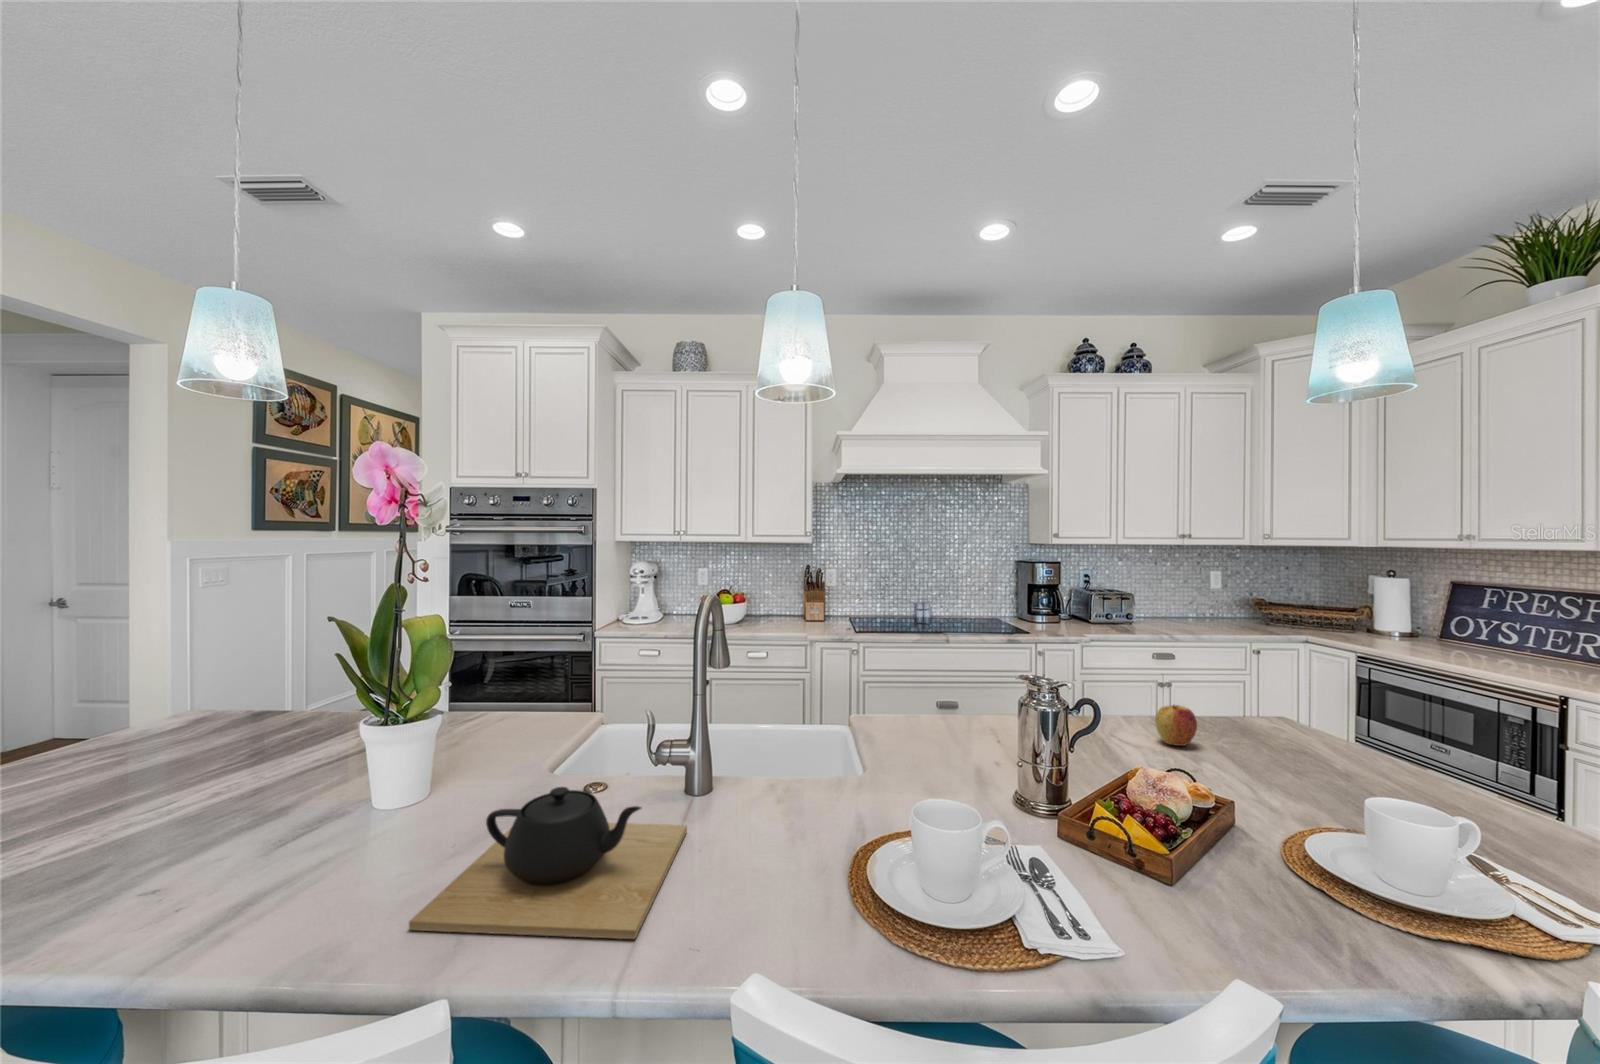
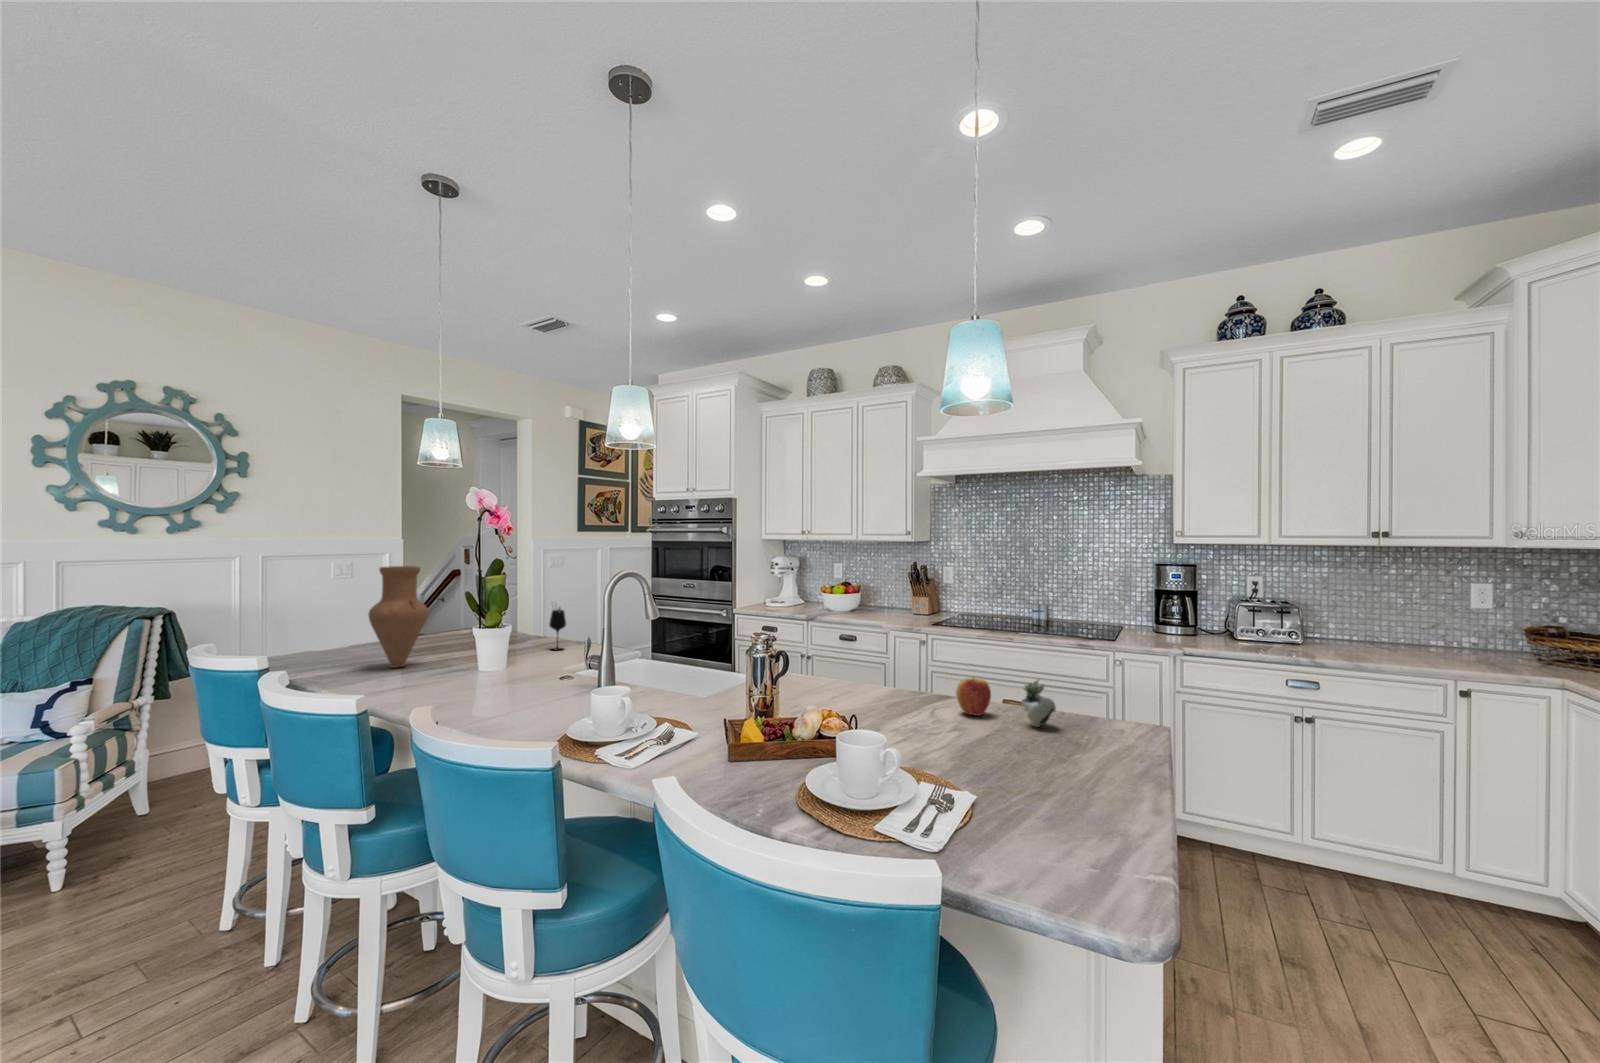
vase: none [137,631,294,864] -> present [369,566,428,668]
wine glass: none [474,661,503,741] -> present [549,602,566,650]
succulent plant: none [1229,698,1299,749] -> present [1021,679,1056,727]
teapot: present [409,787,687,939] -> none [410,647,554,708]

